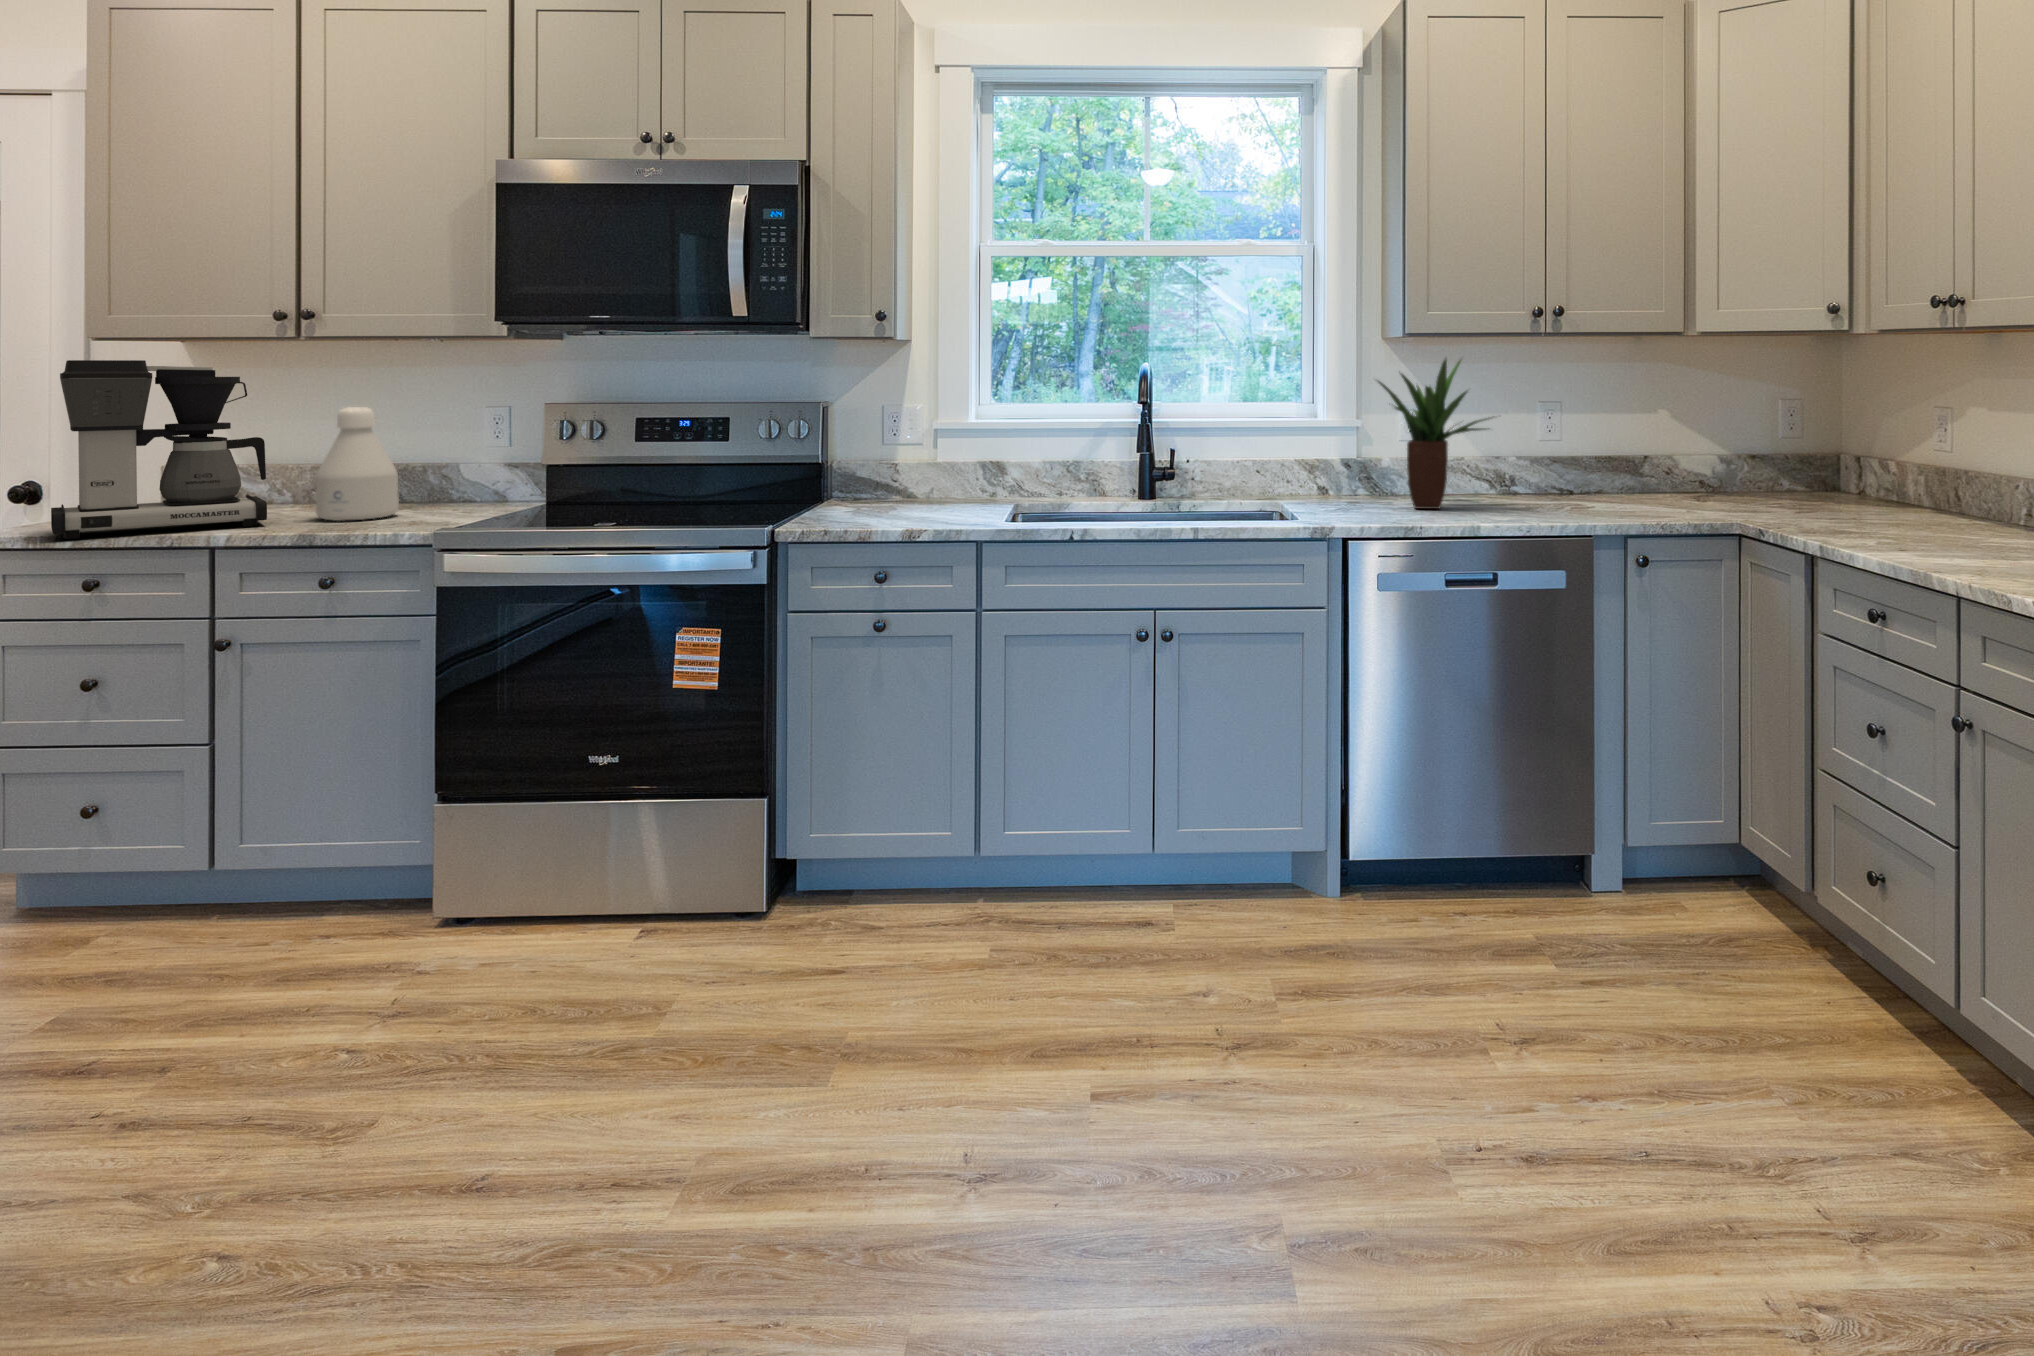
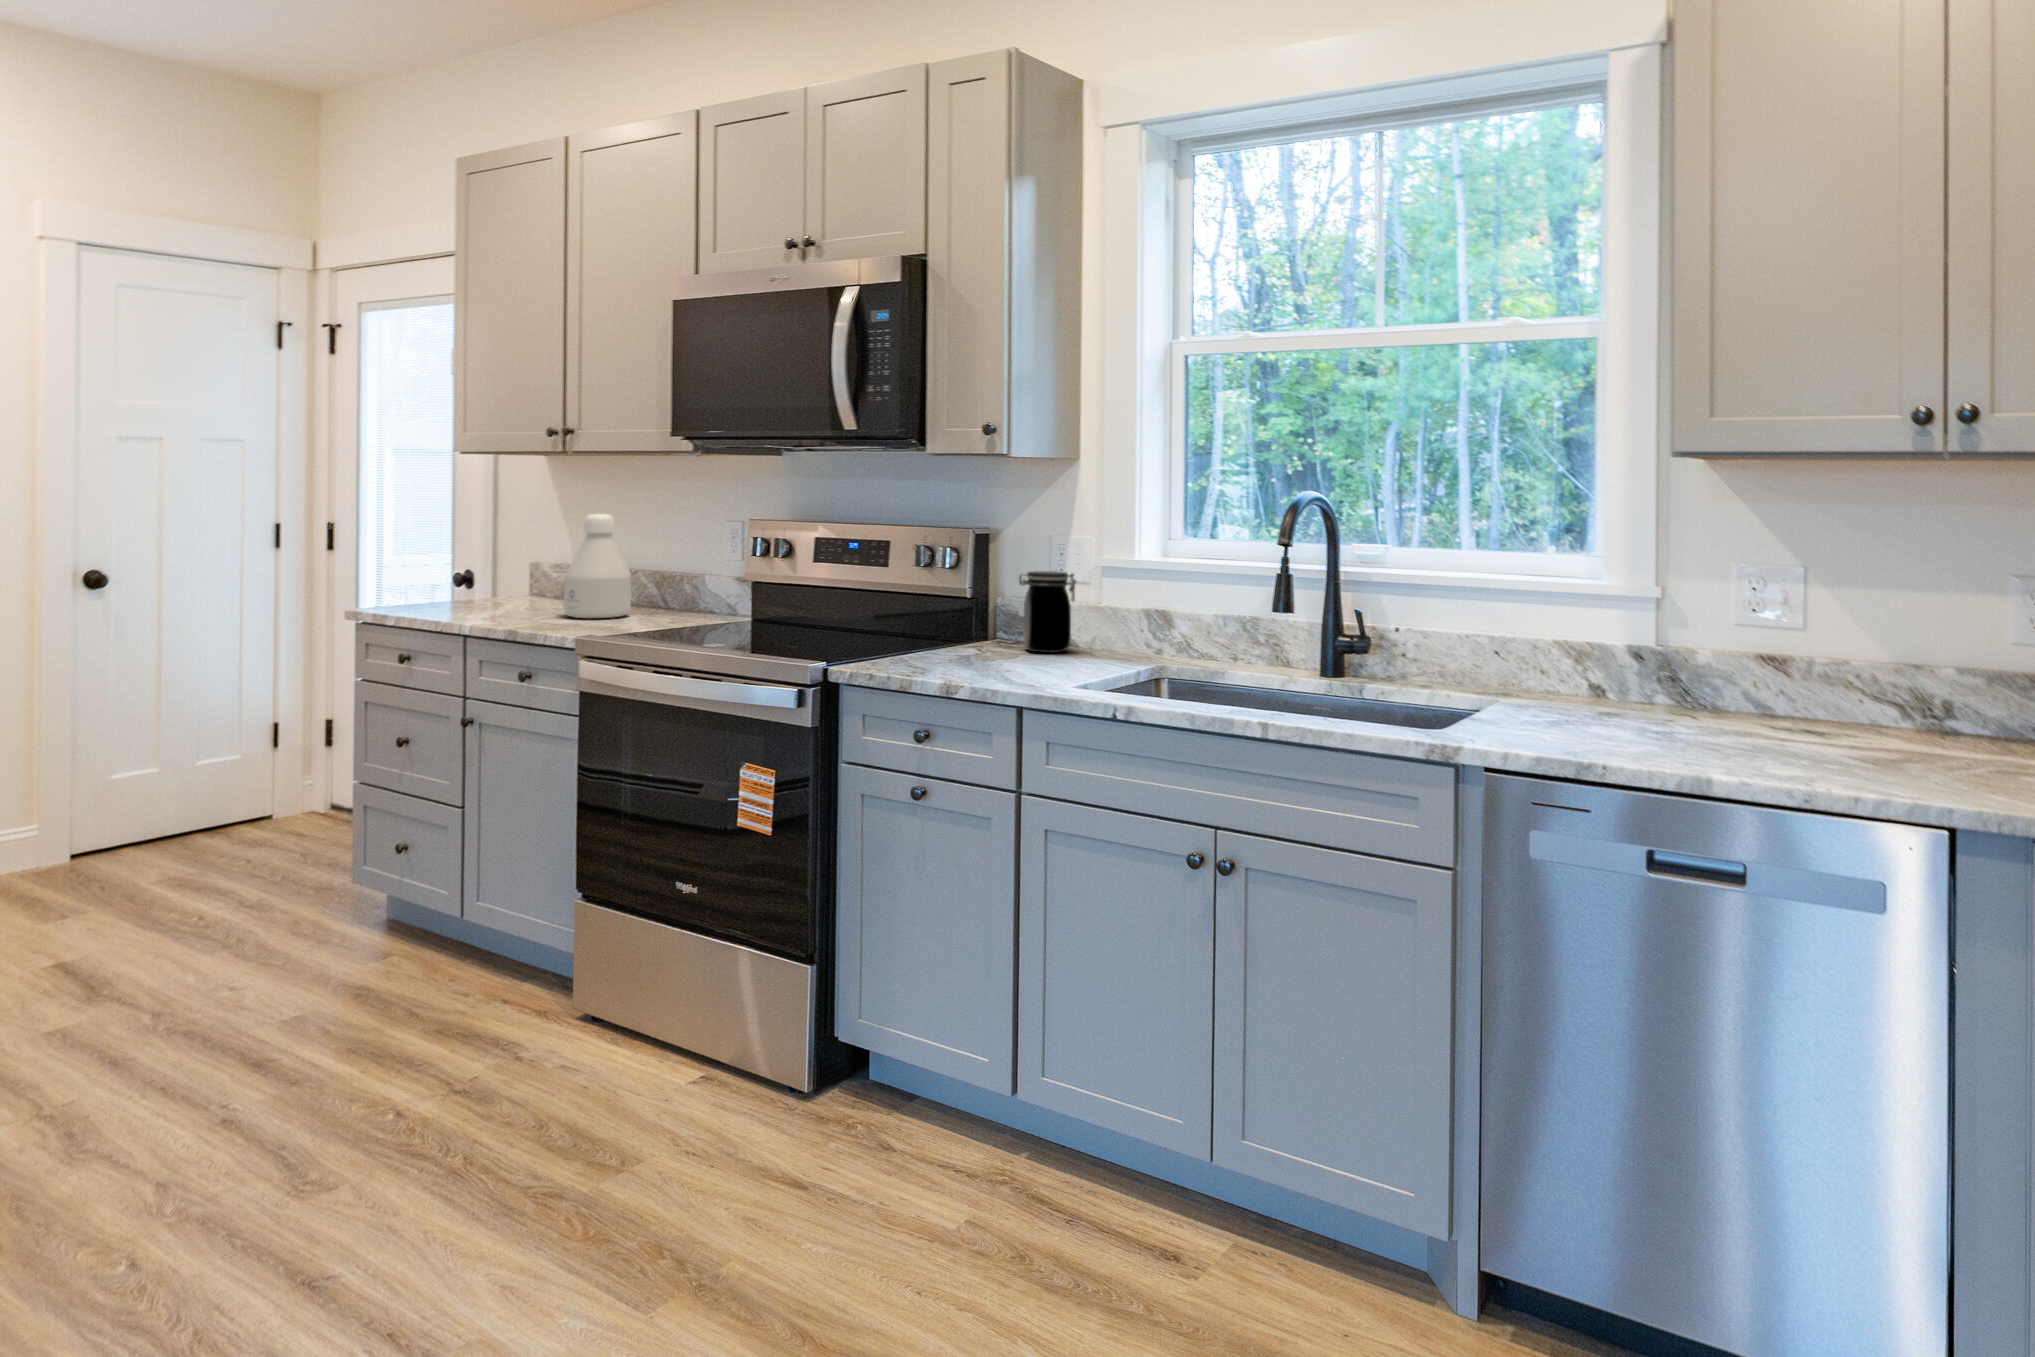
potted plant: present [1378,359,1494,509] -> none [1610,492,1838,742]
coffee maker: present [51,360,267,539] -> none [372,467,539,617]
jar: none [877,437,928,505] -> present [1019,571,1076,653]

